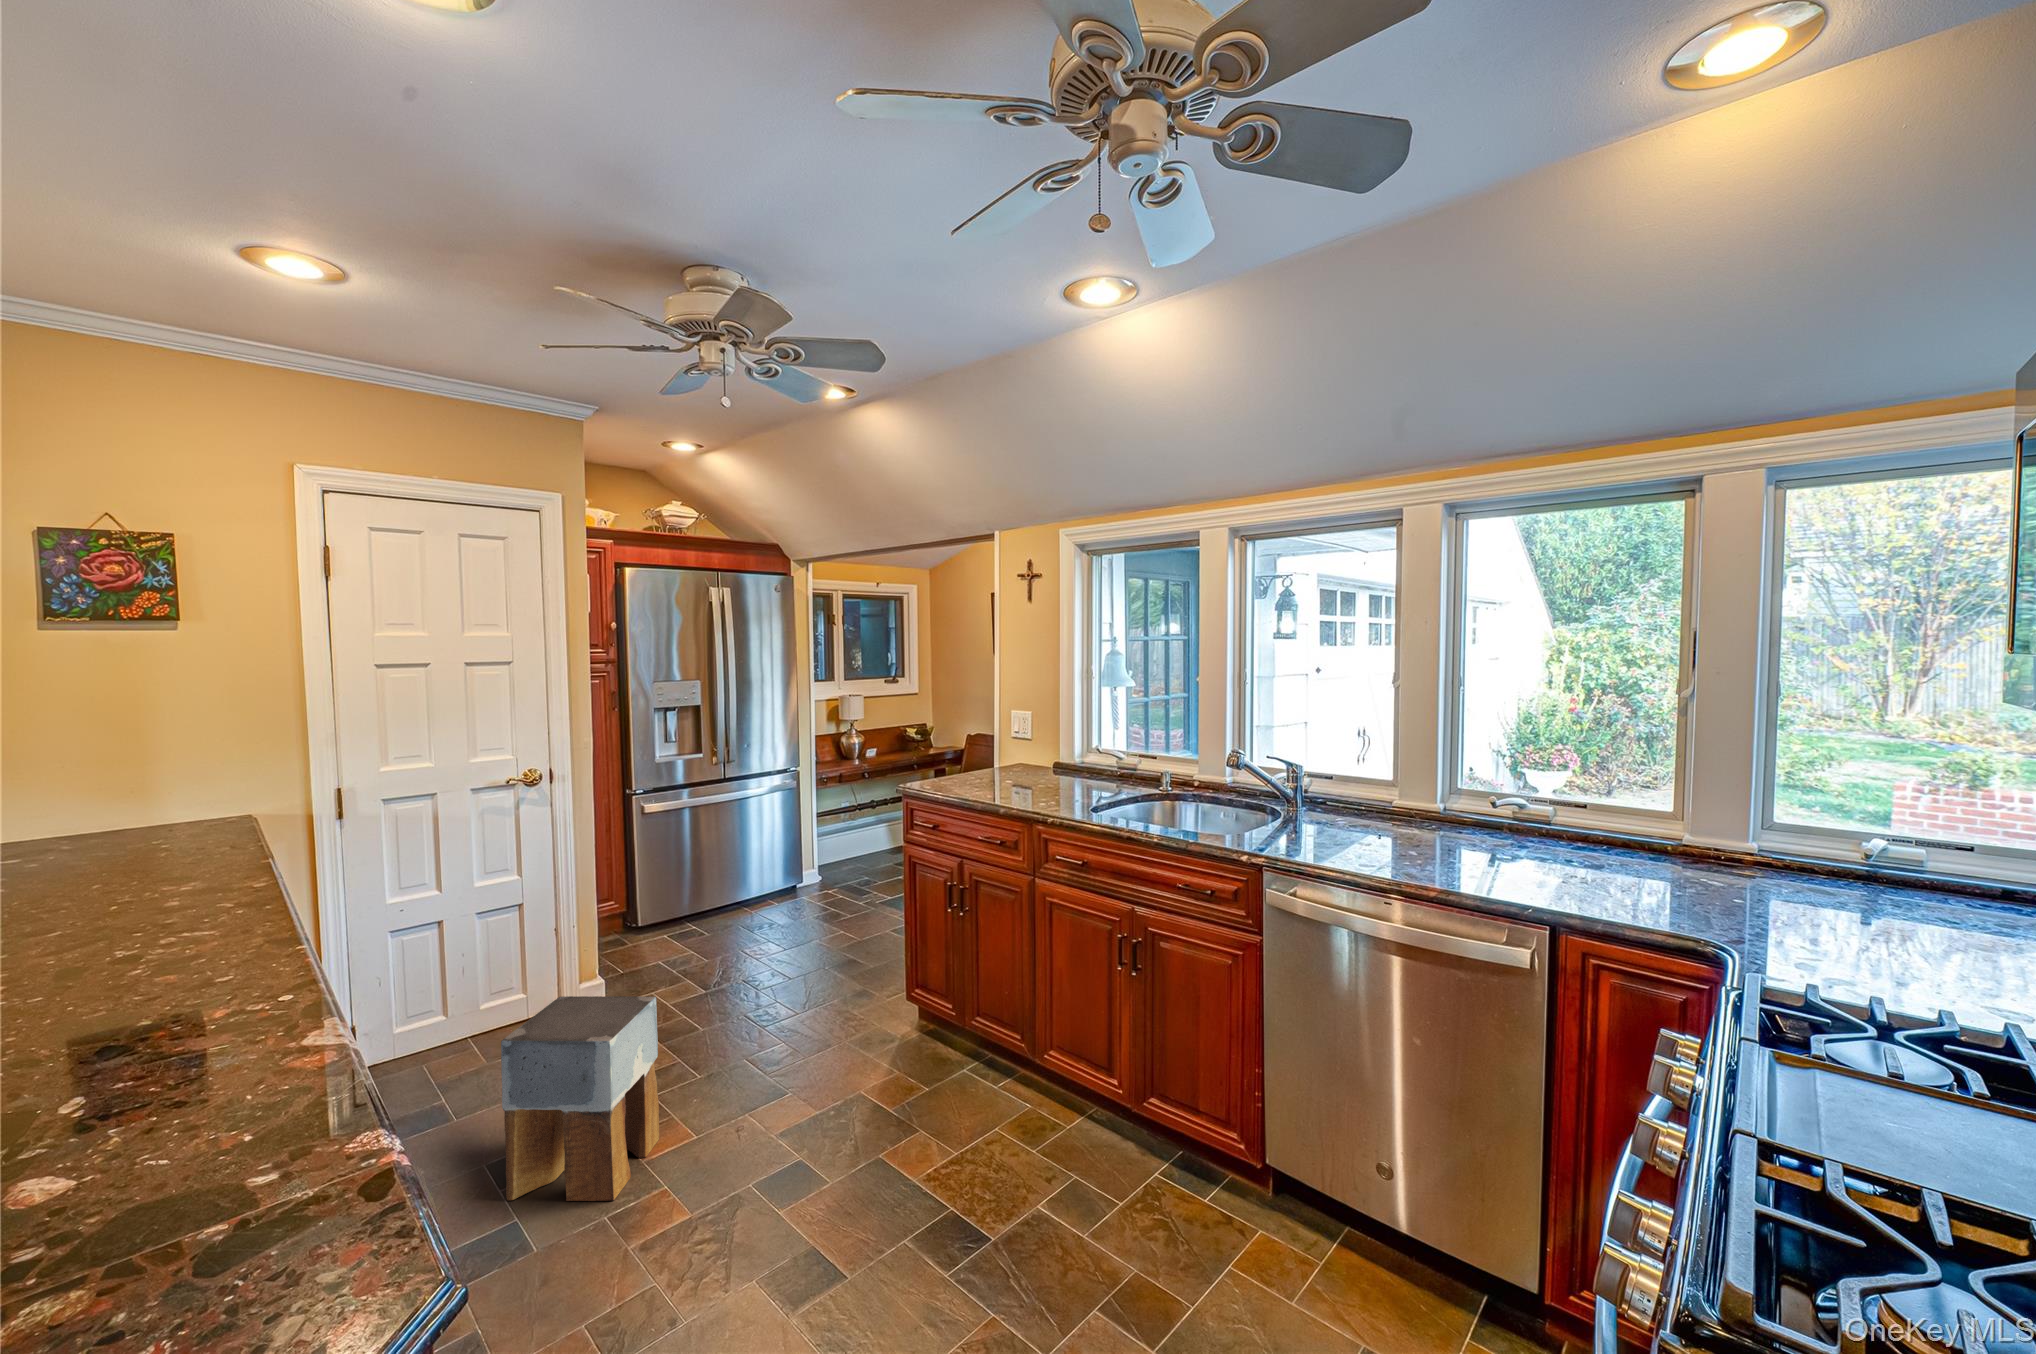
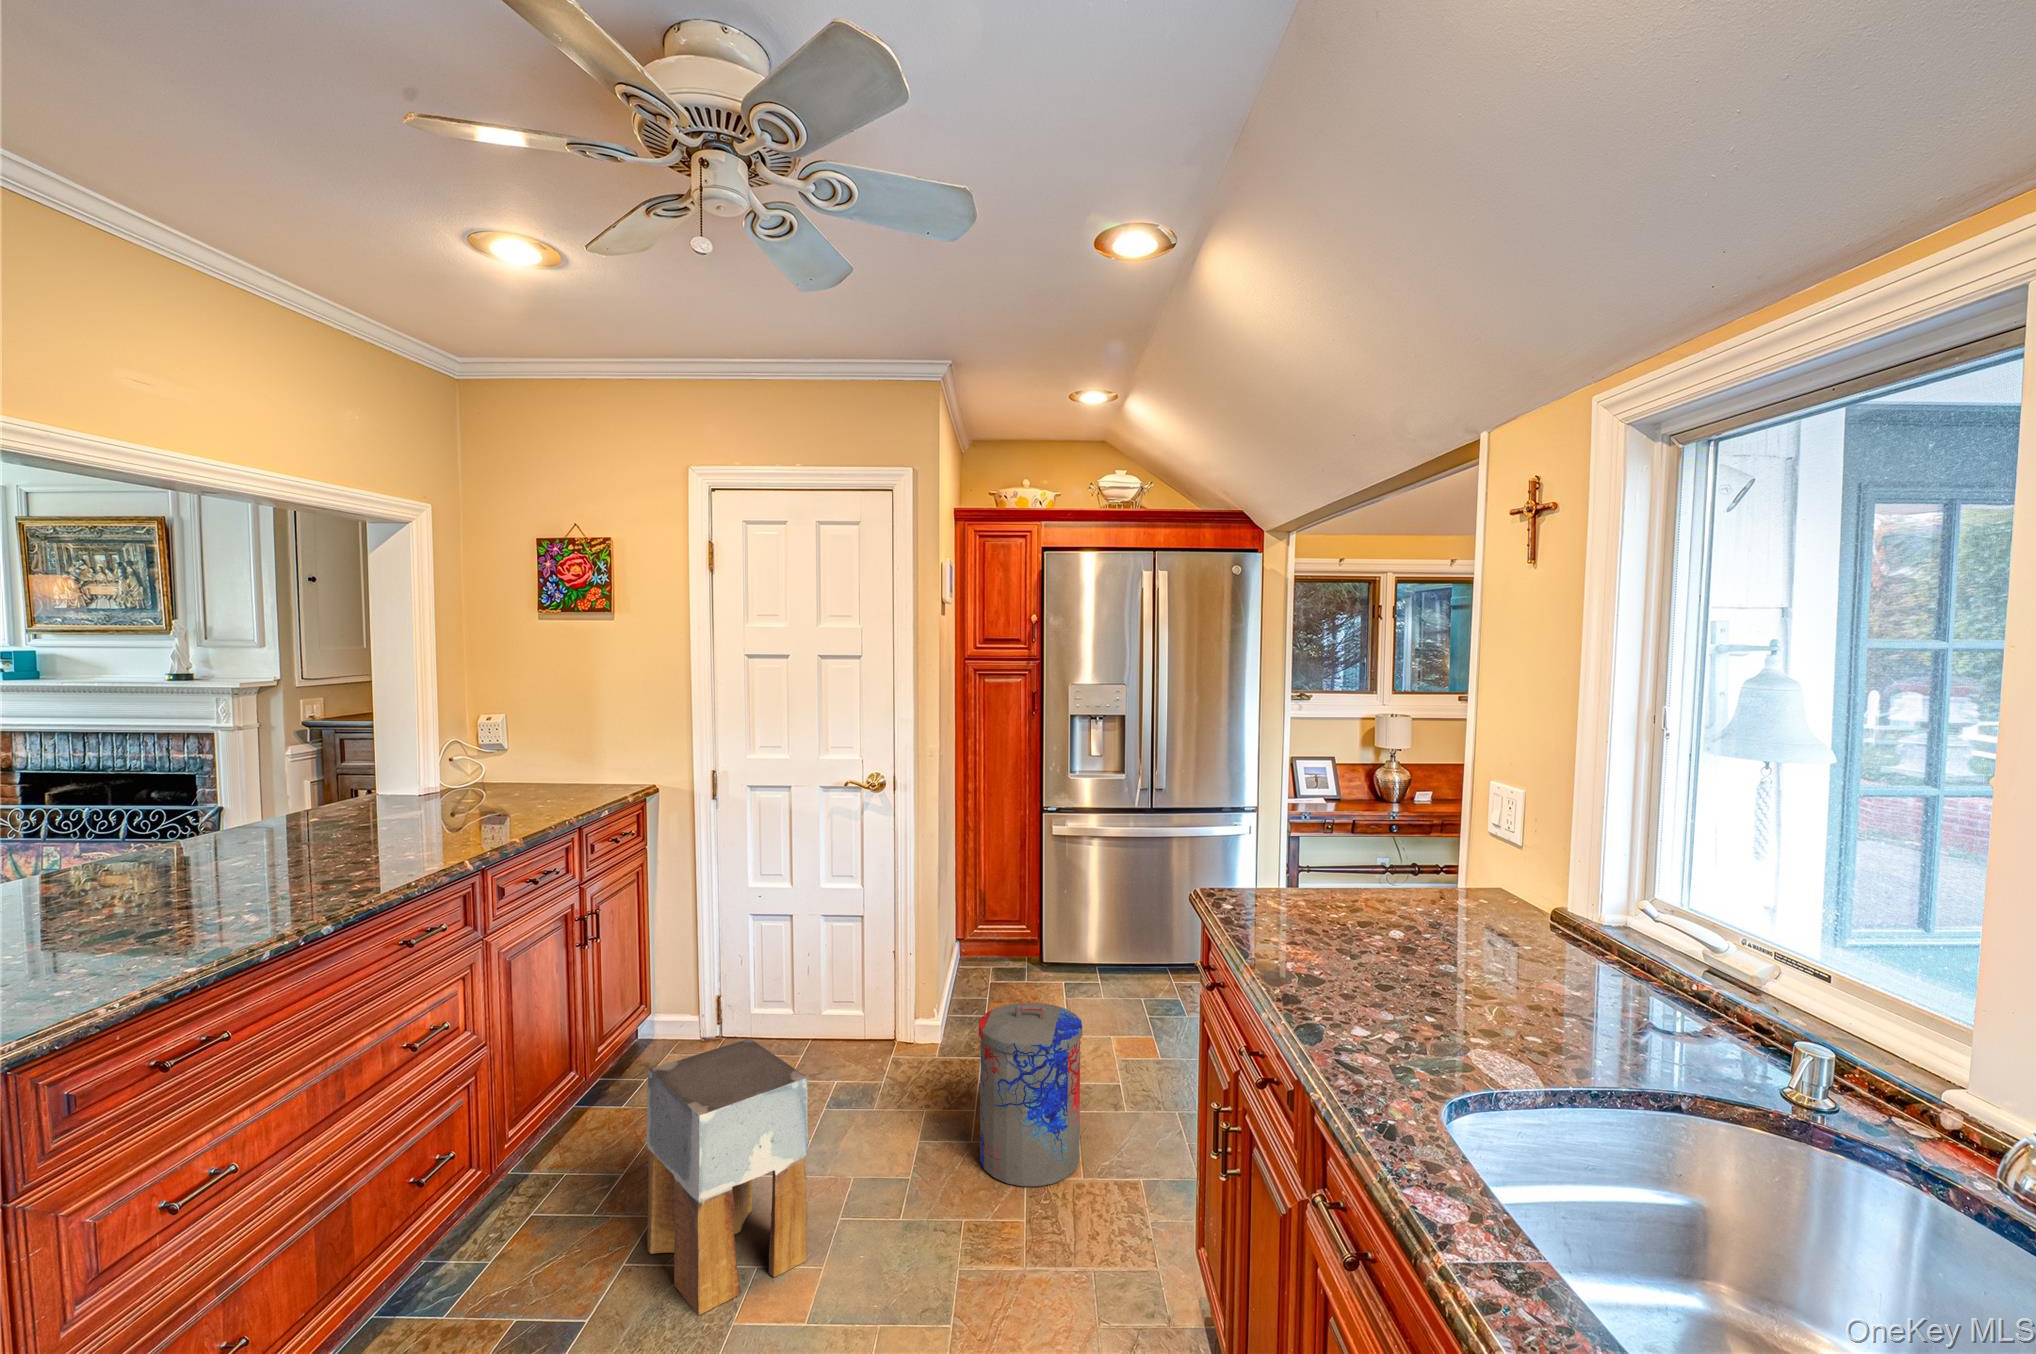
trash can: none [710,914,791,1045] -> present [979,1003,1082,1187]

